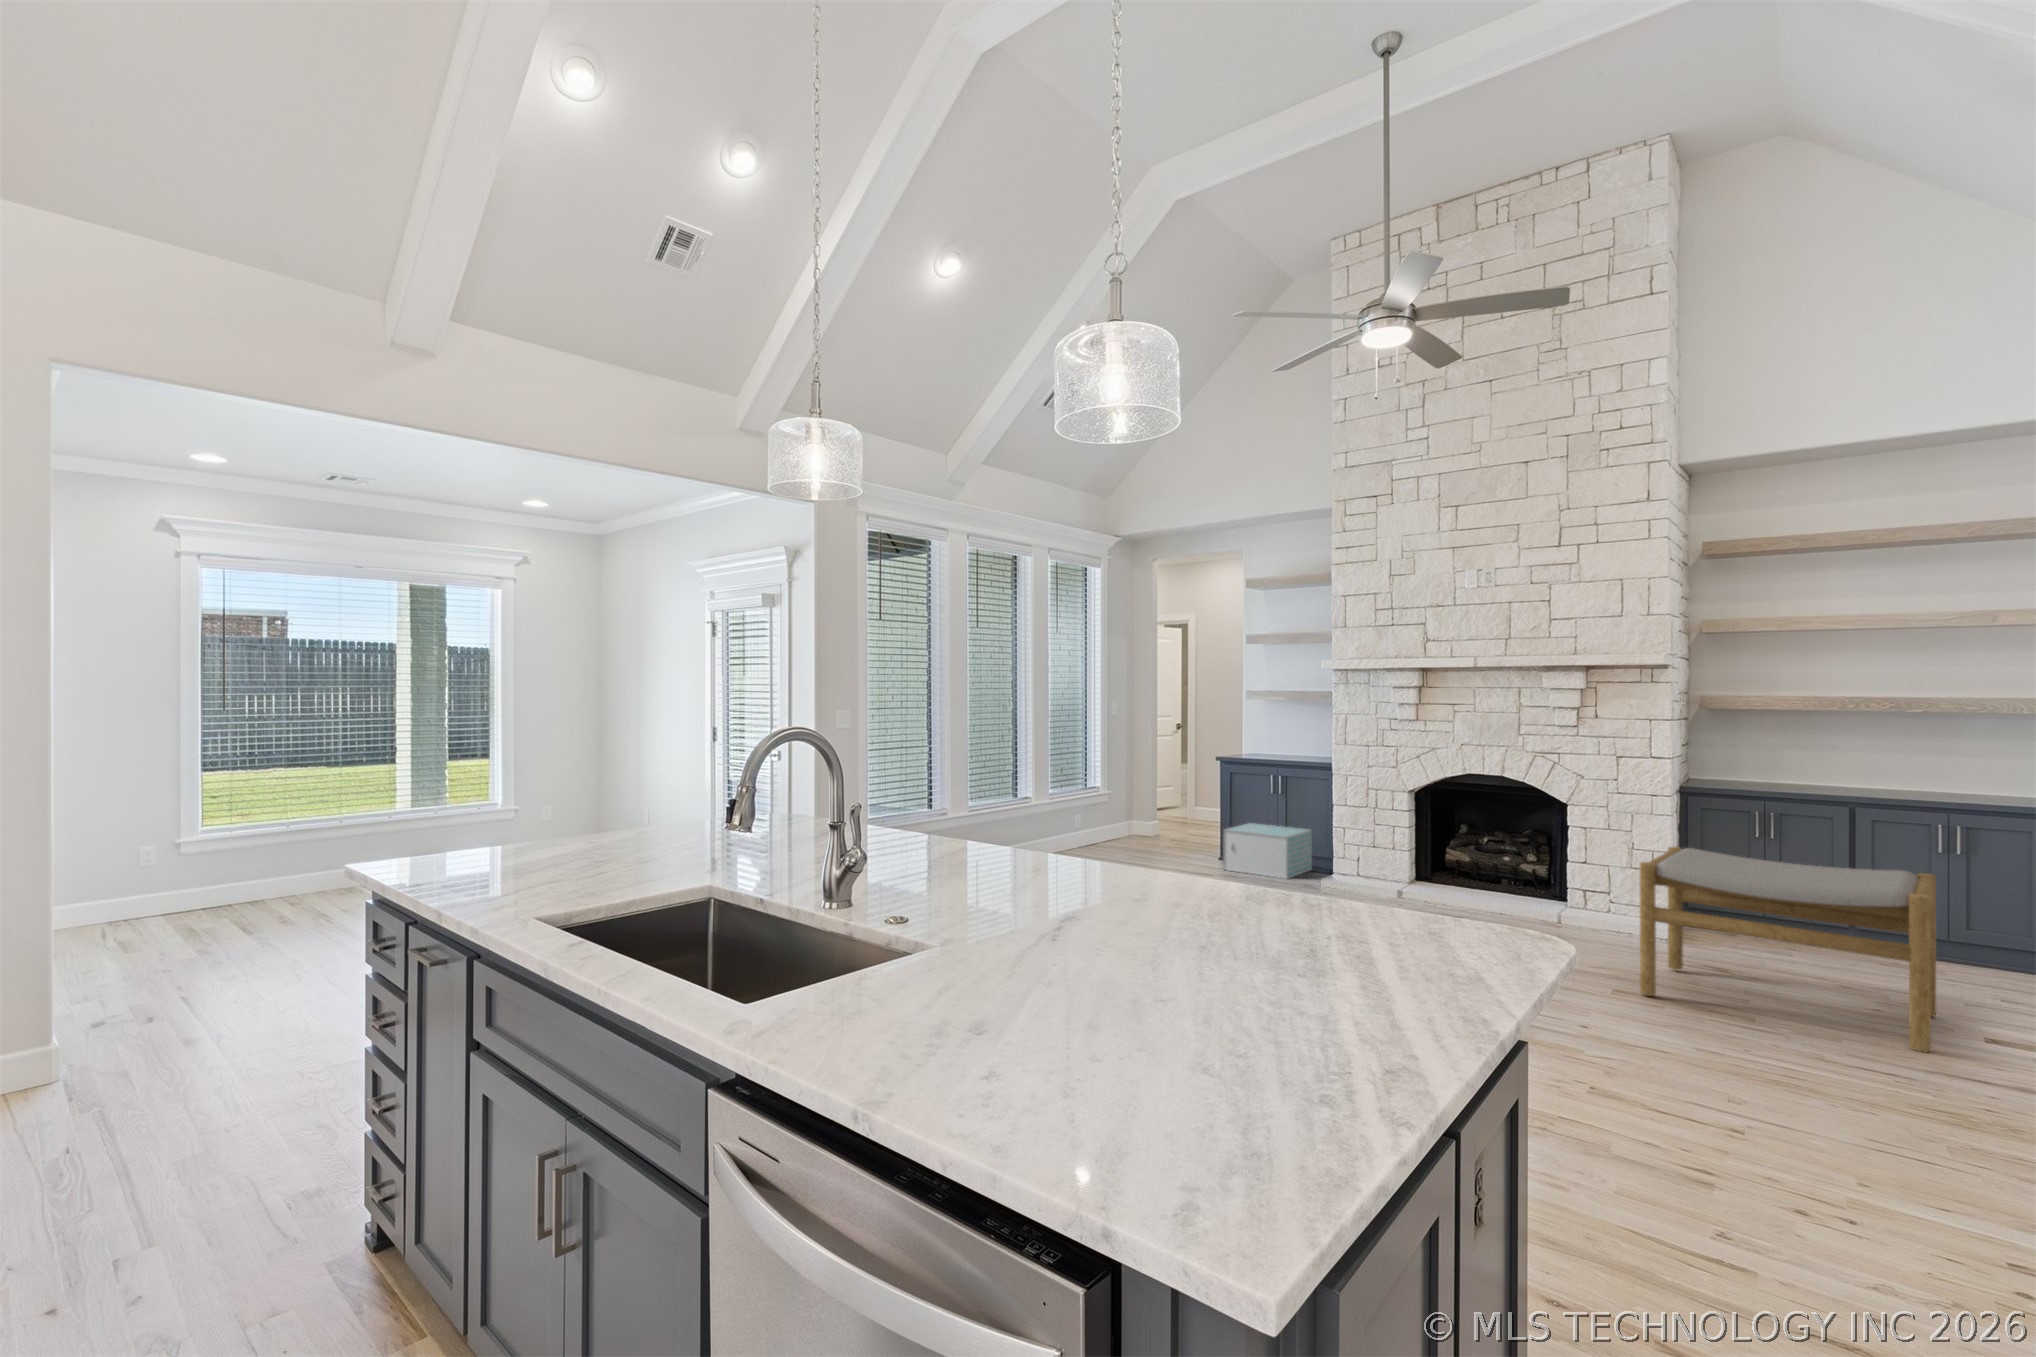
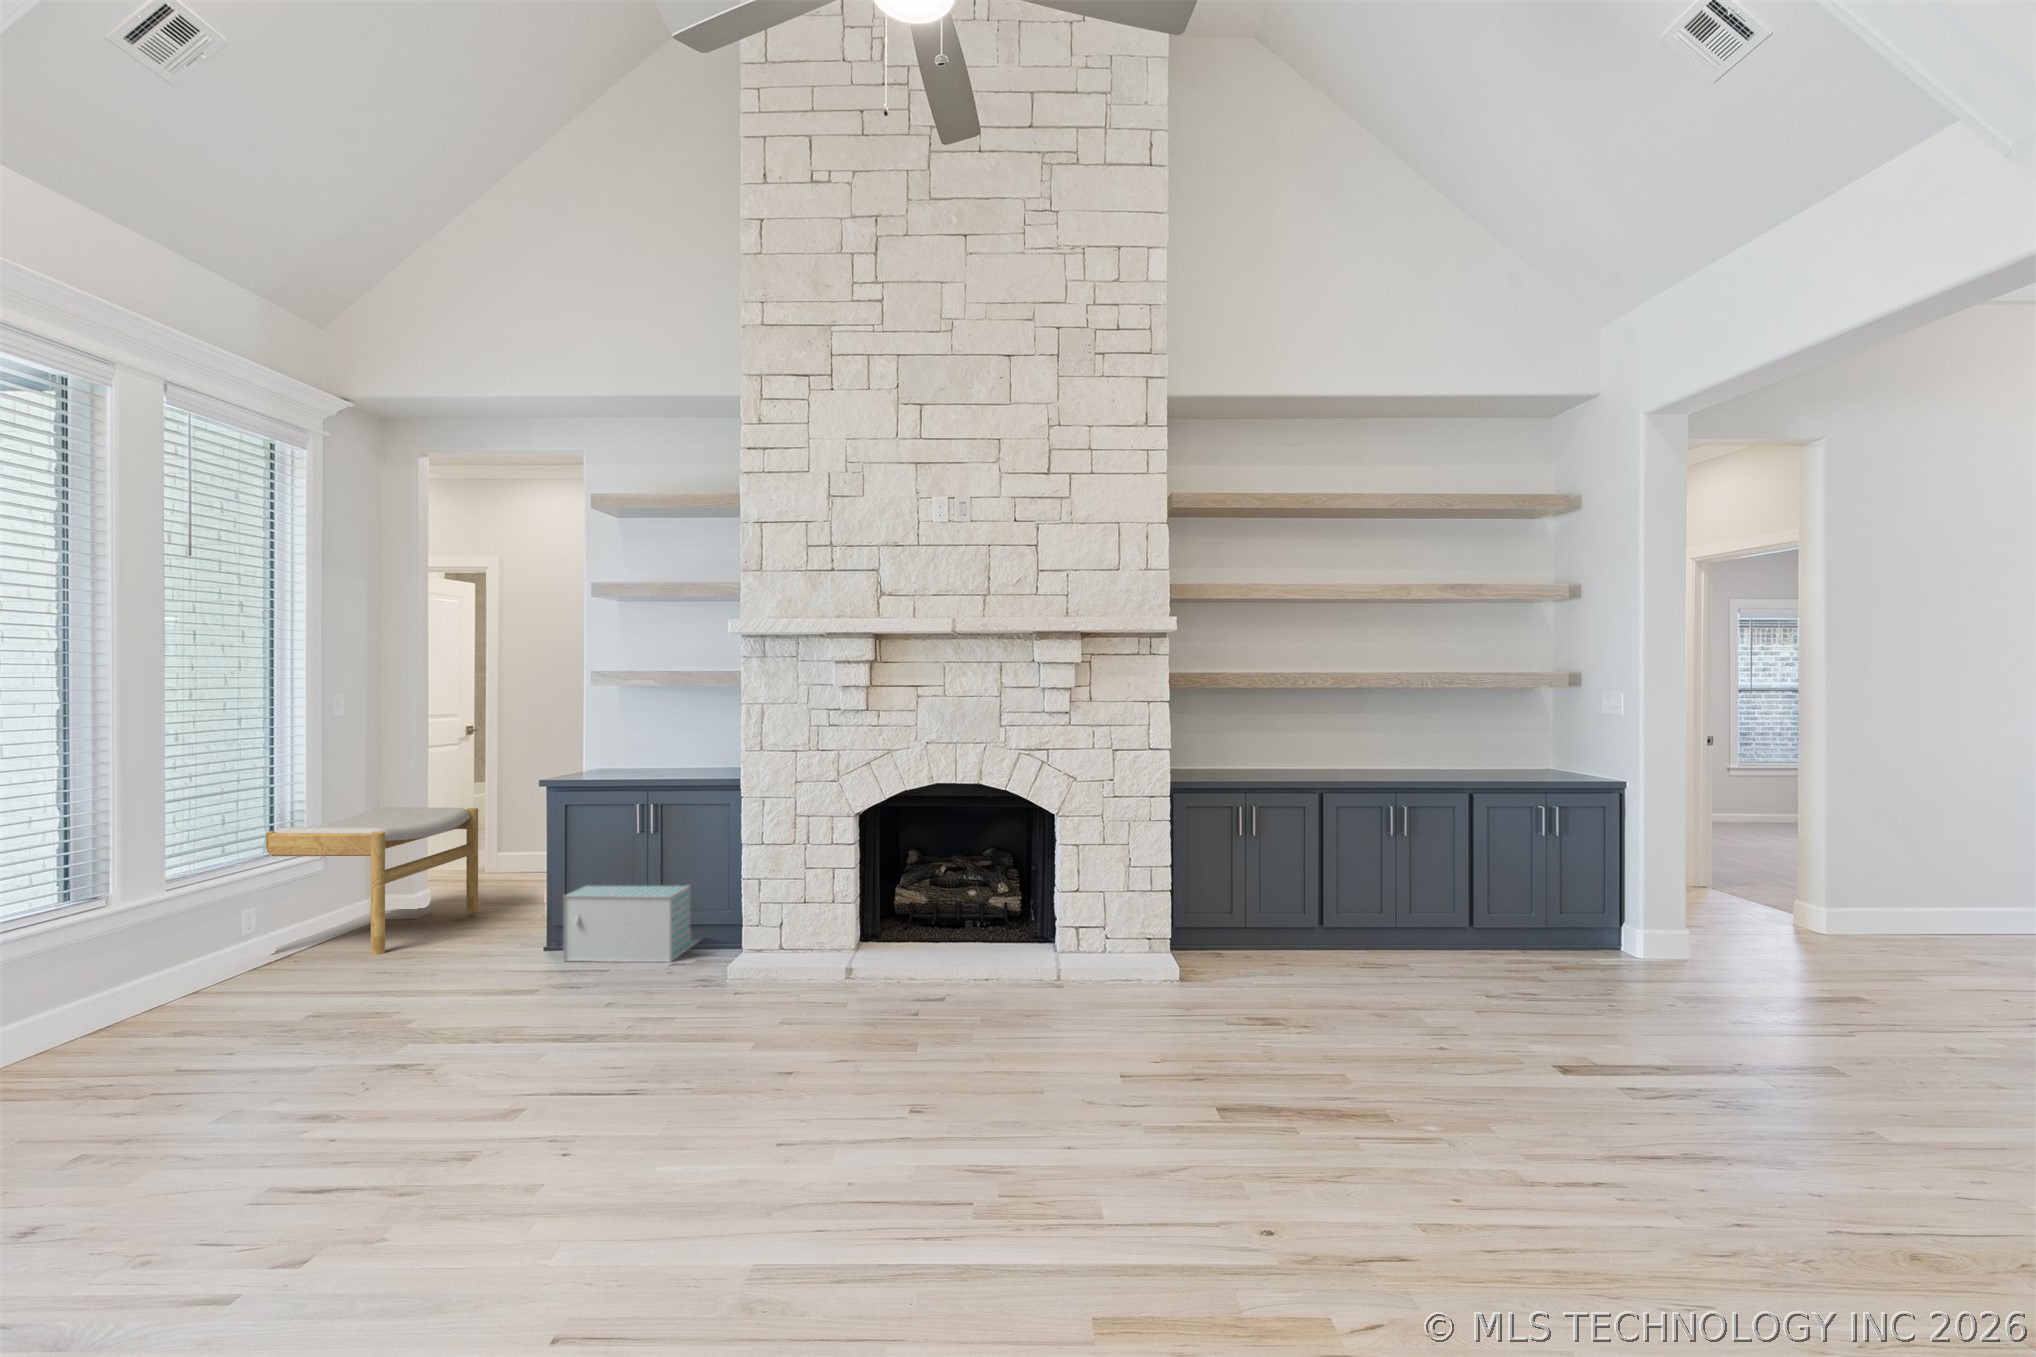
footstool: present [1640,847,1936,1053] -> present [266,807,478,955]

